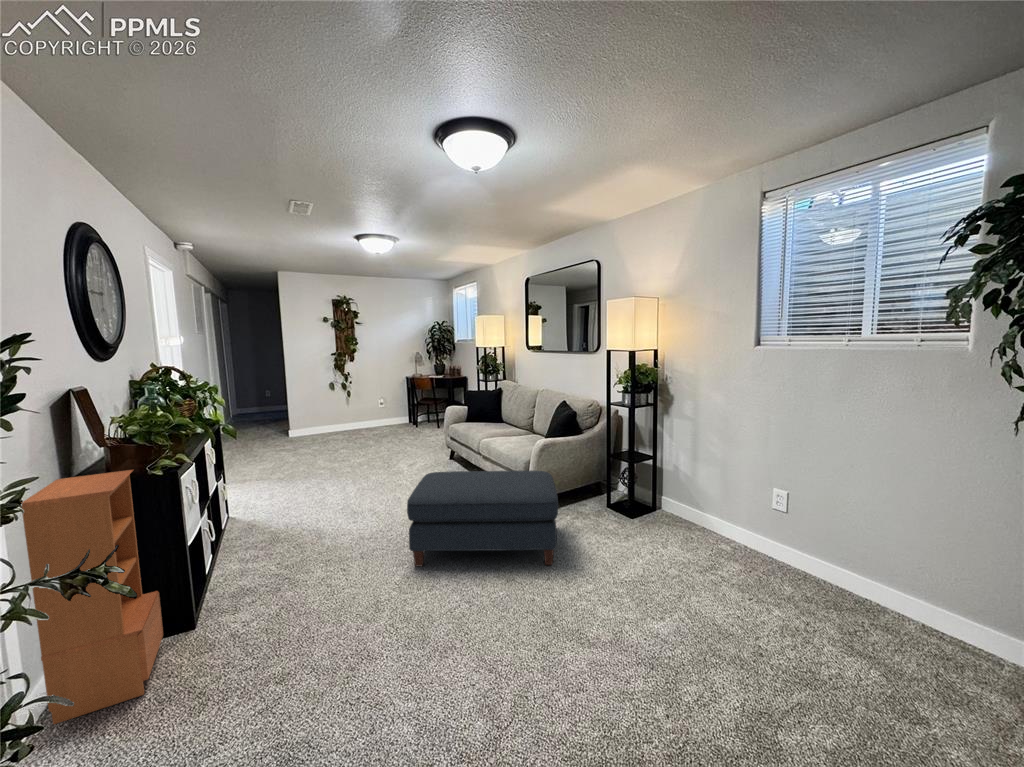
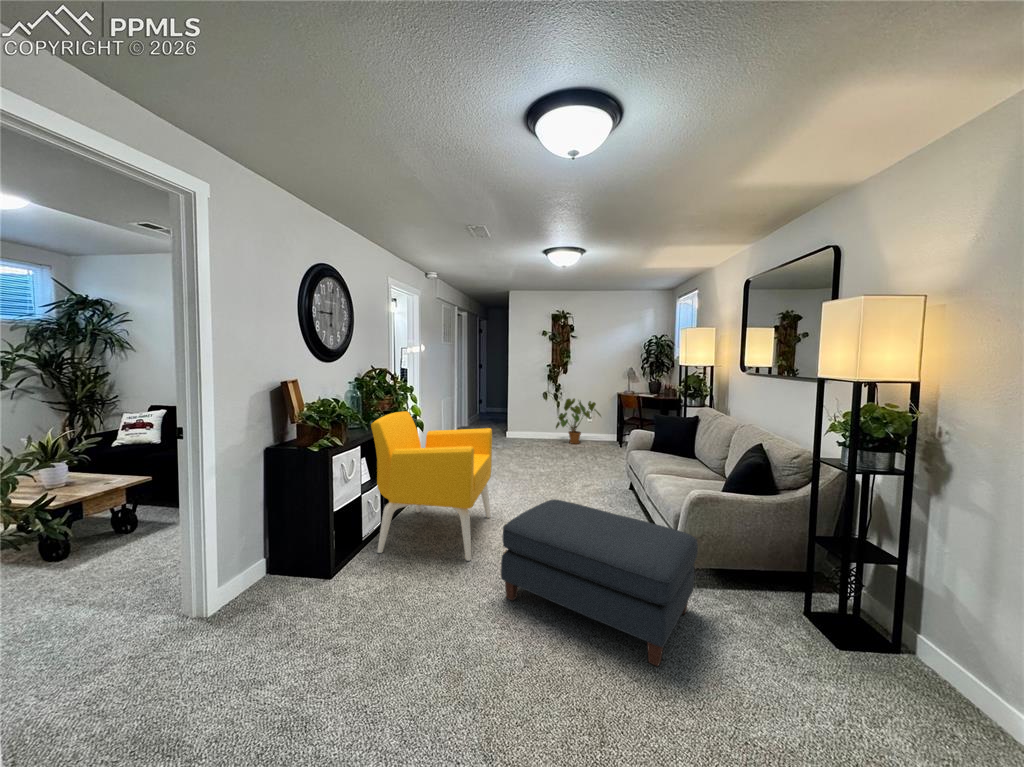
house plant: none [348,387,398,432] -> present [556,398,601,444]
armchair: none [210,416,356,579] -> present [371,411,492,561]
bookcase: present [22,470,163,724] -> none [202,442,296,624]

